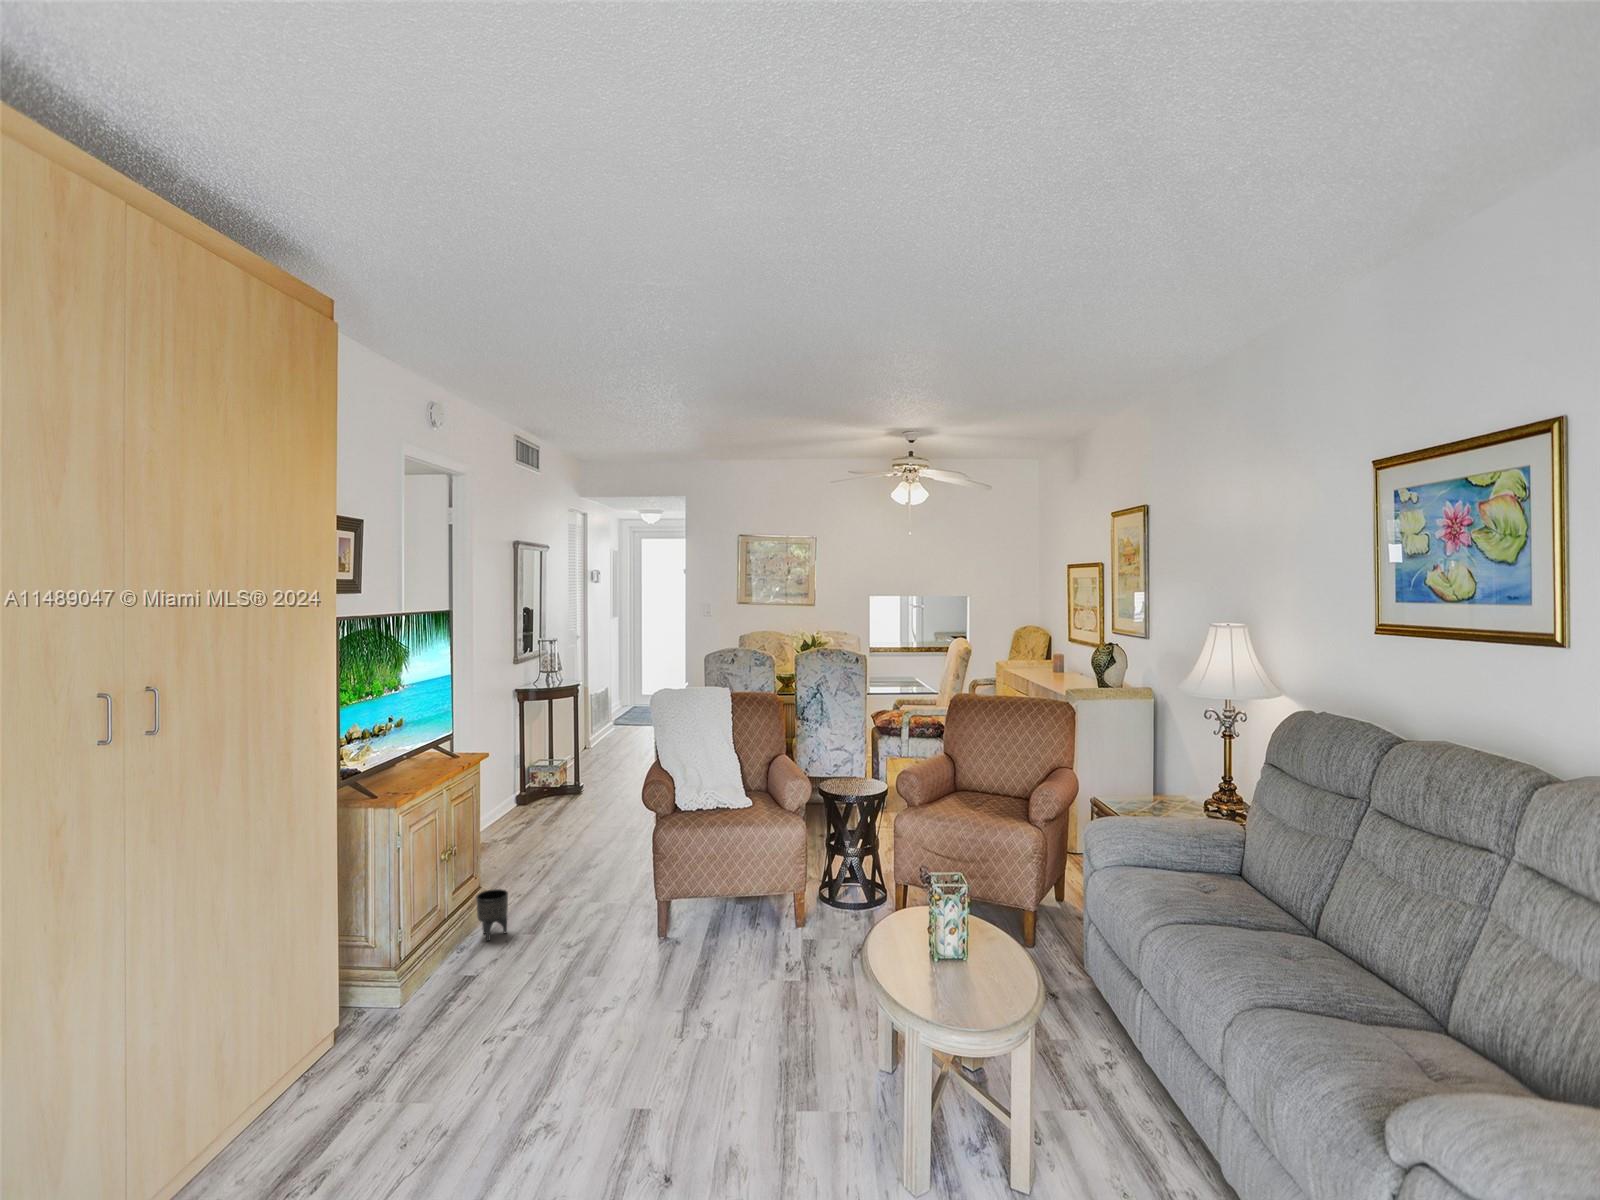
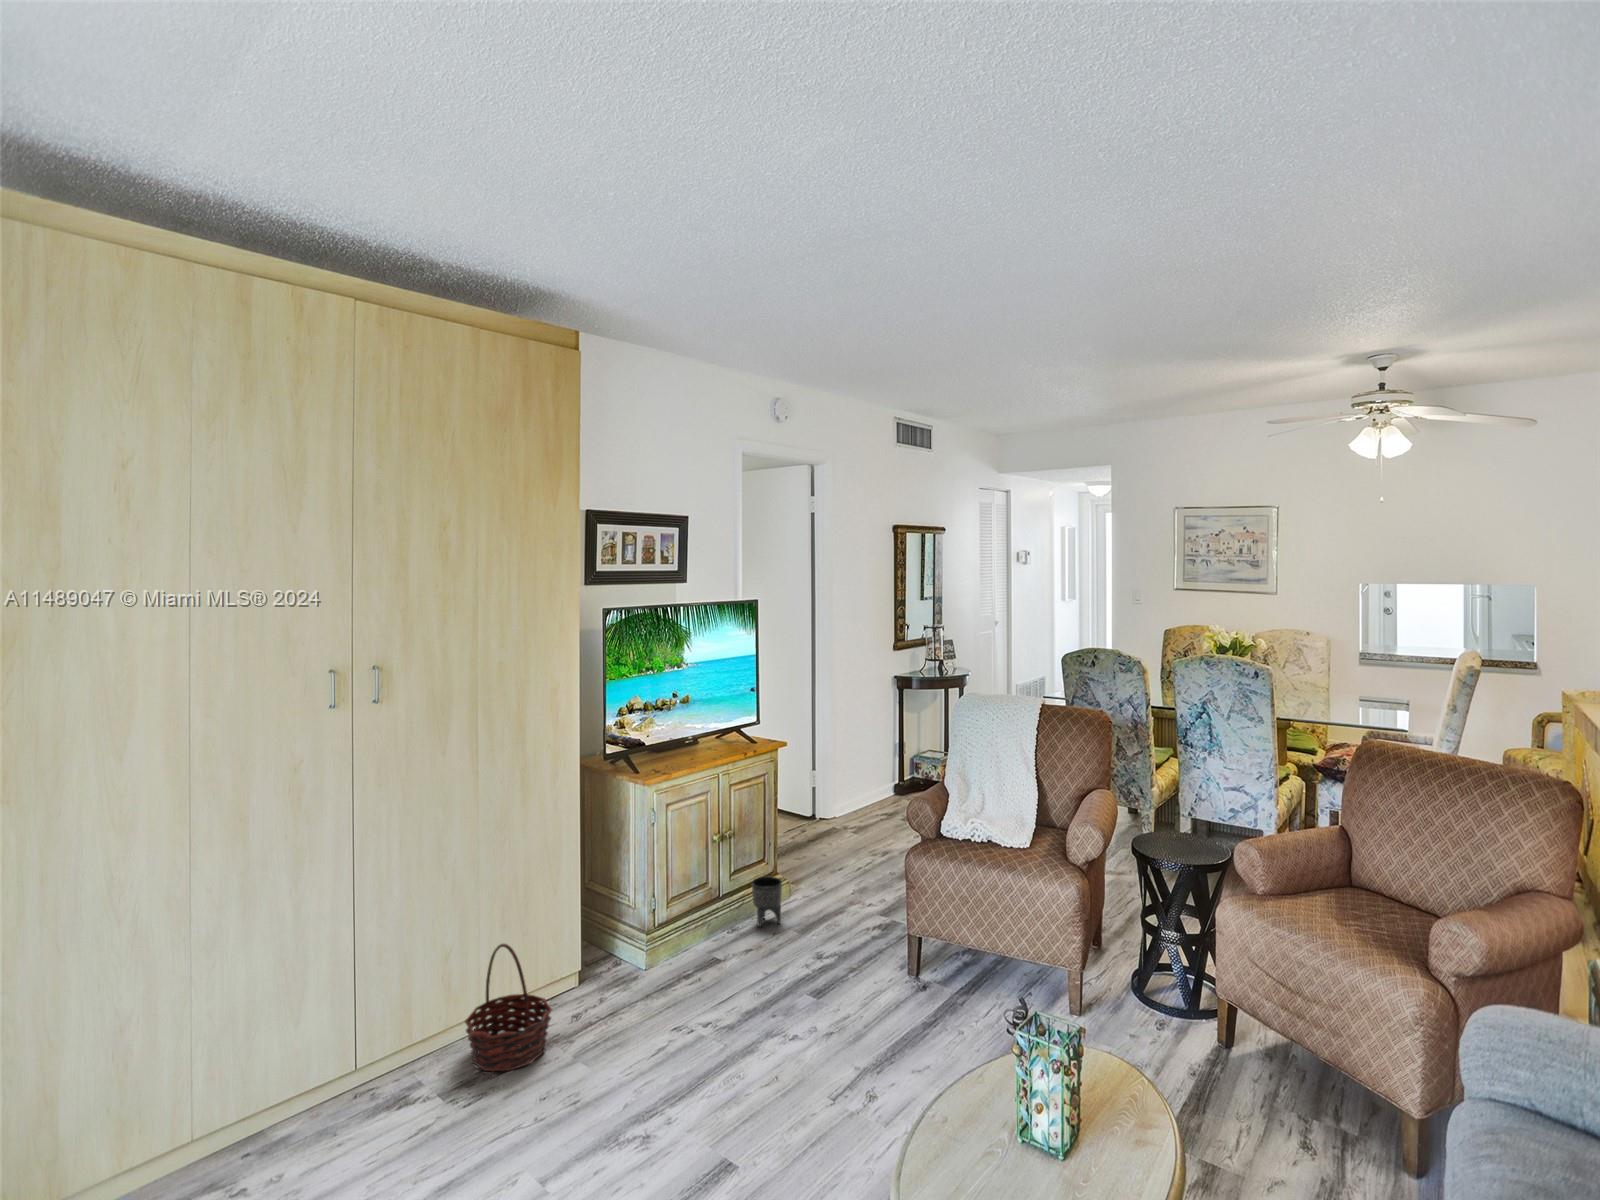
basket: none [258,1003,366,1151] -> present [465,944,552,1071]

